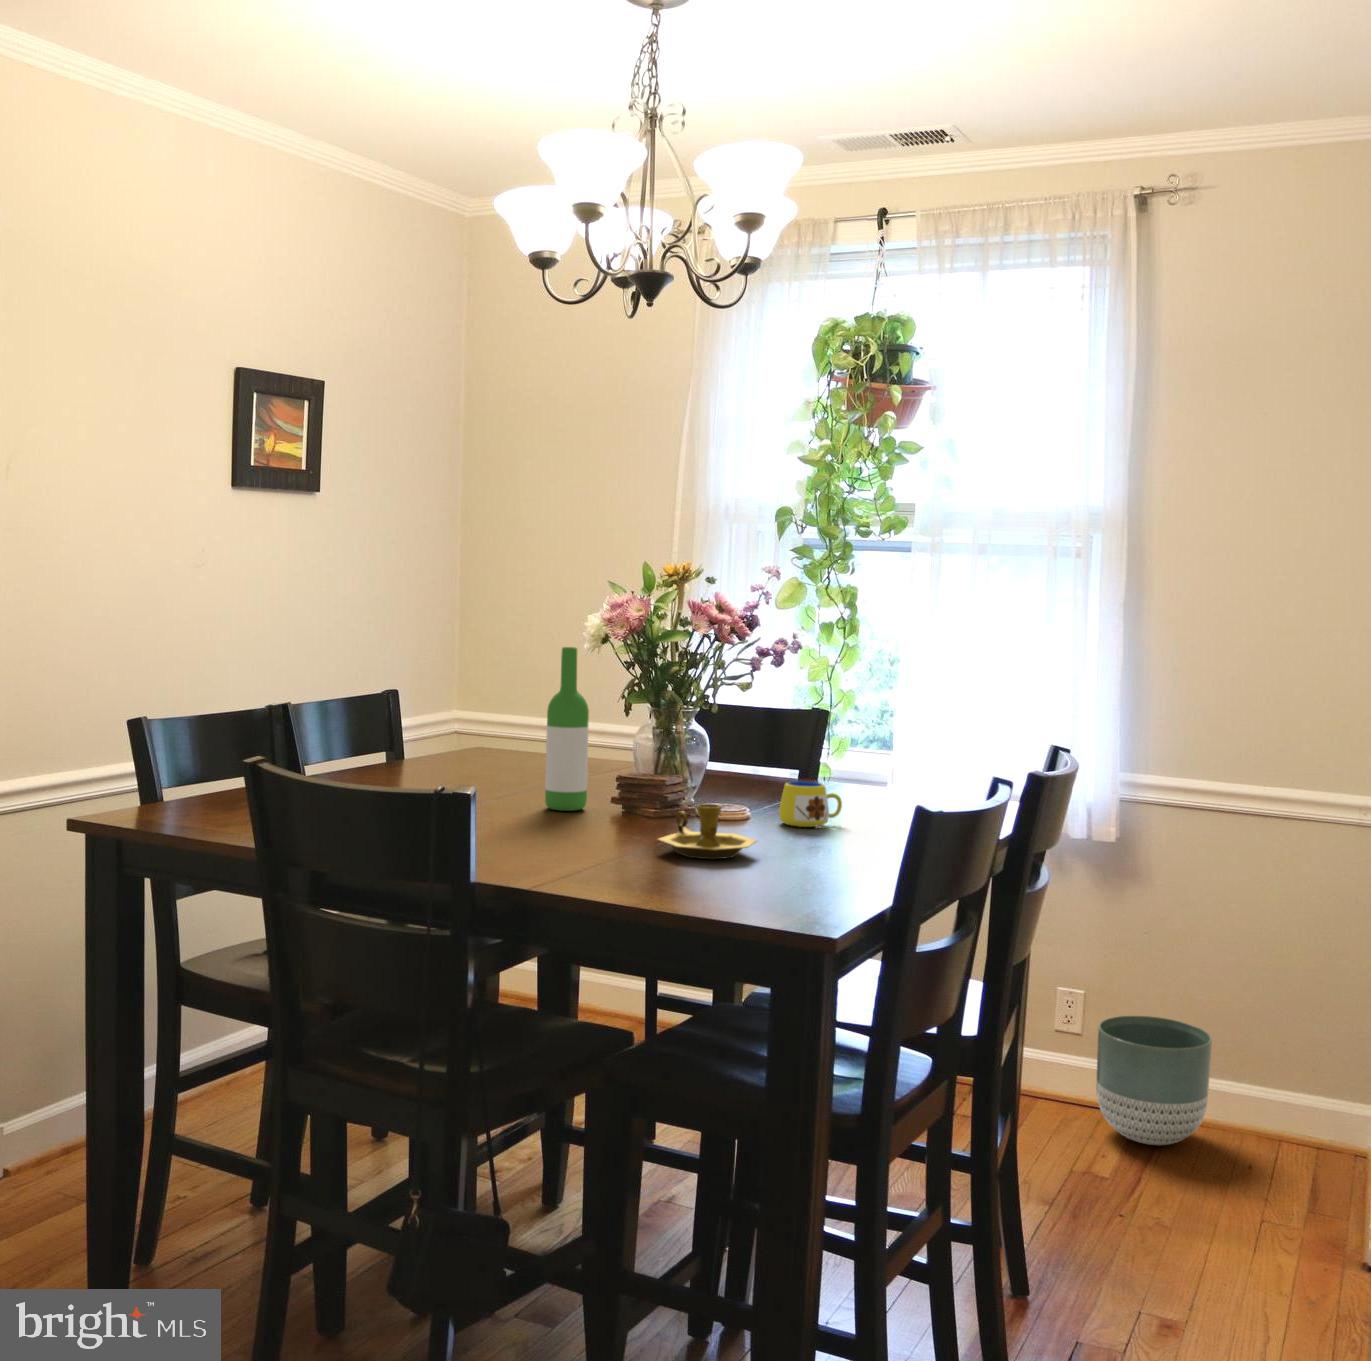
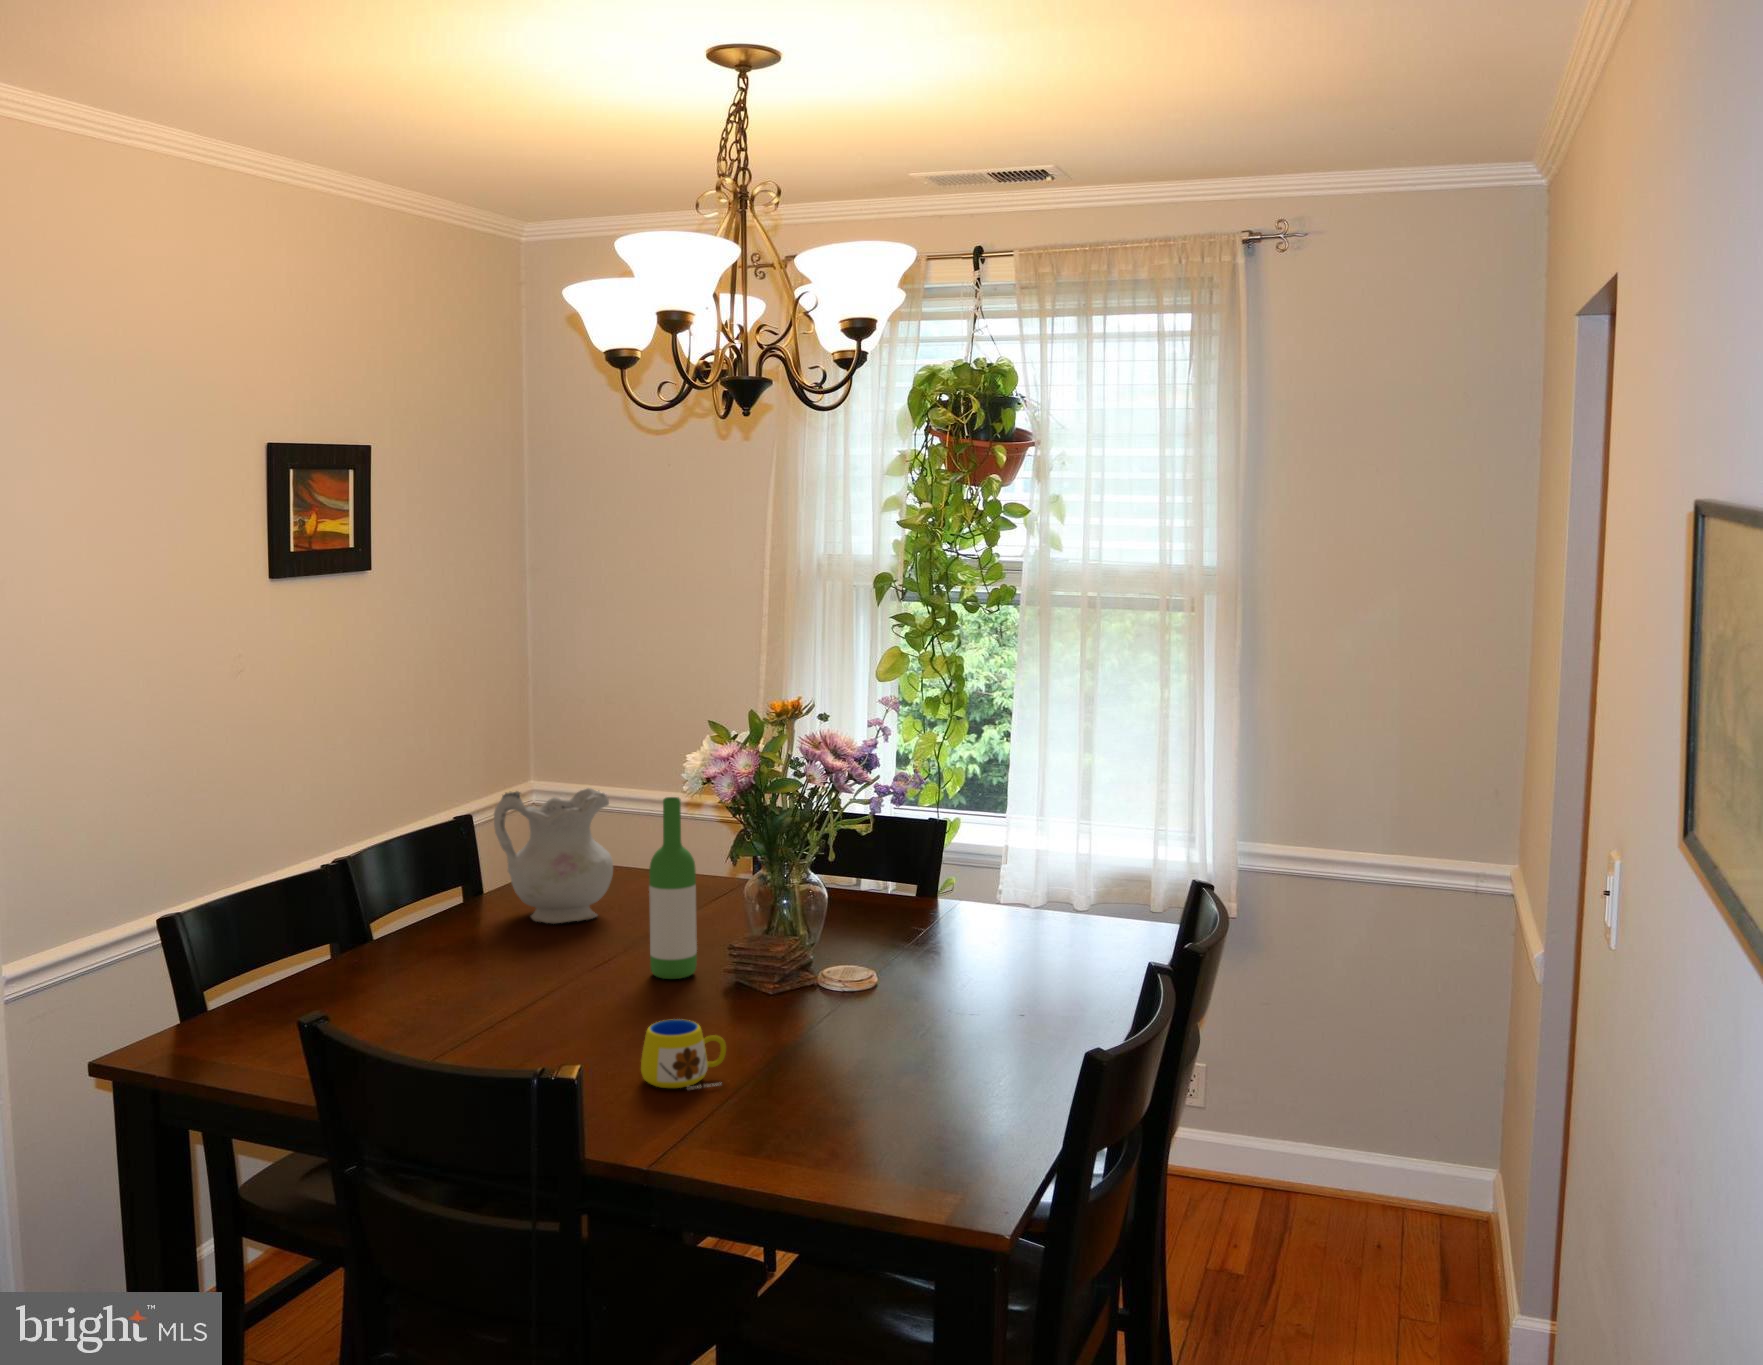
ceramic pitcher: none [415,656,519,777] -> present [494,788,613,924]
mug: present [779,781,842,828] -> present [641,1019,726,1089]
candlestick: present [658,804,757,859] -> none [784,993,896,1061]
planter: present [1097,1016,1212,1145] -> none [1230,1099,1346,1238]

